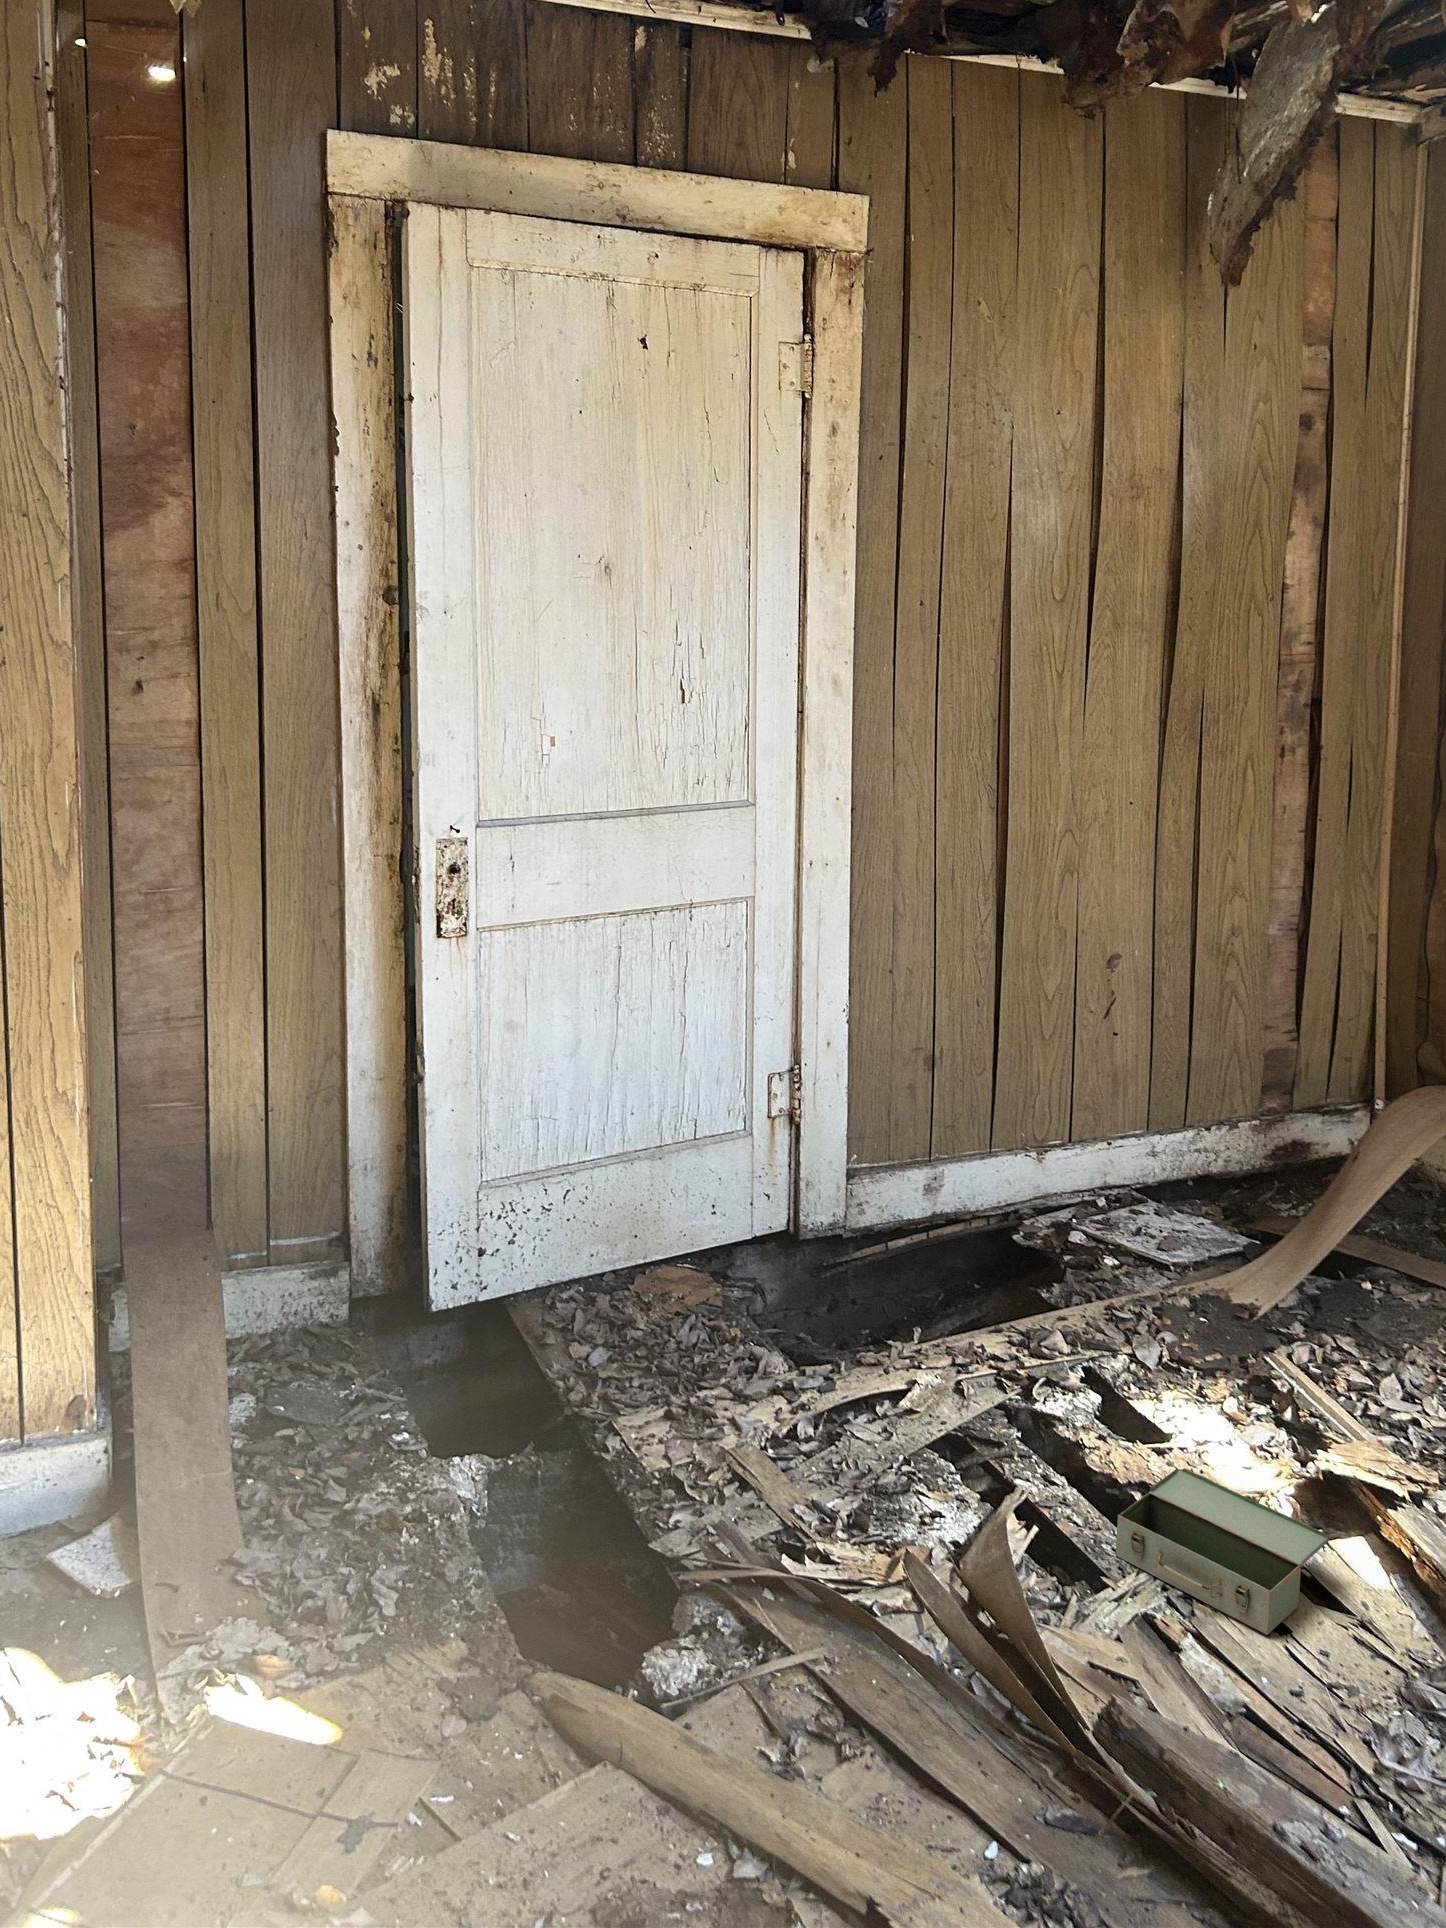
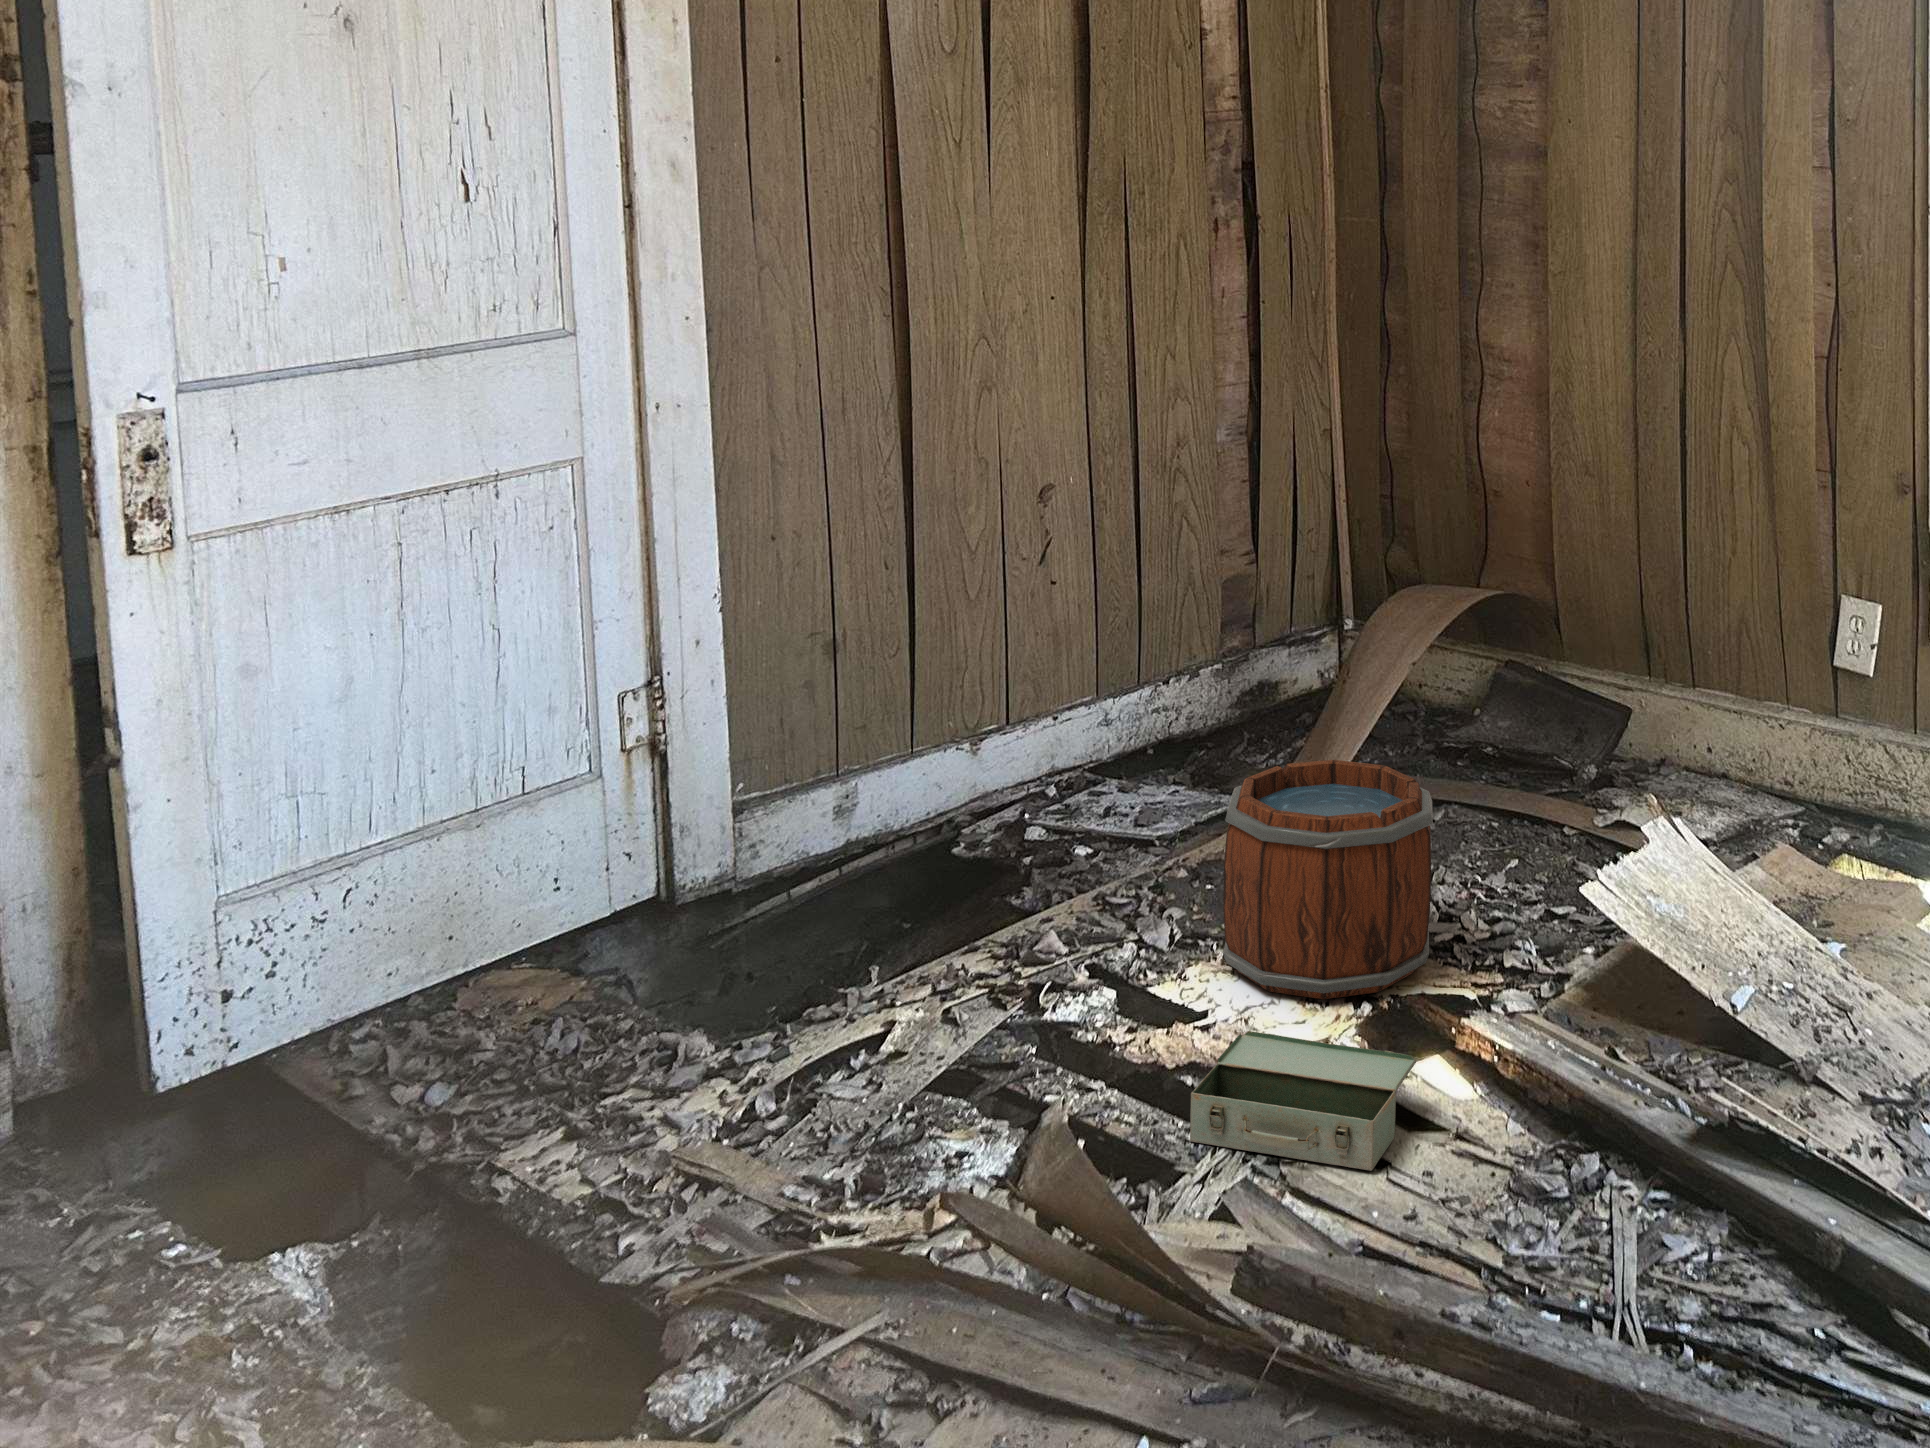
bucket: none [1190,1232,1391,1454] -> present [1223,760,1433,999]

